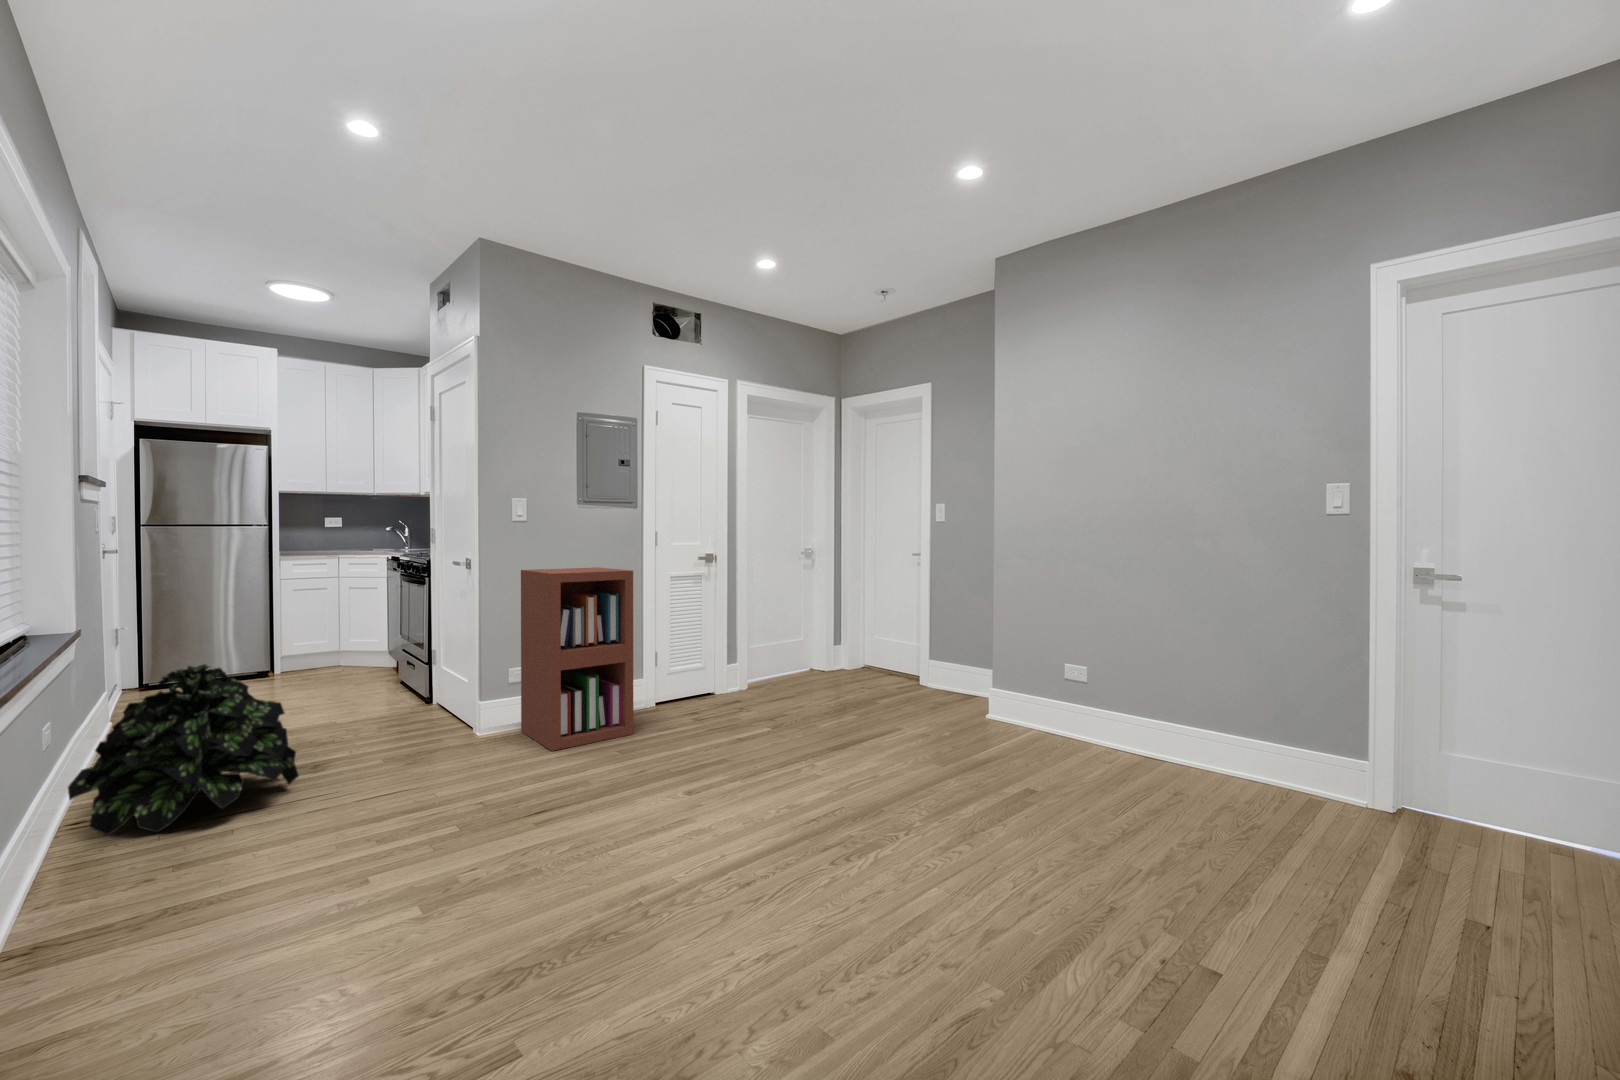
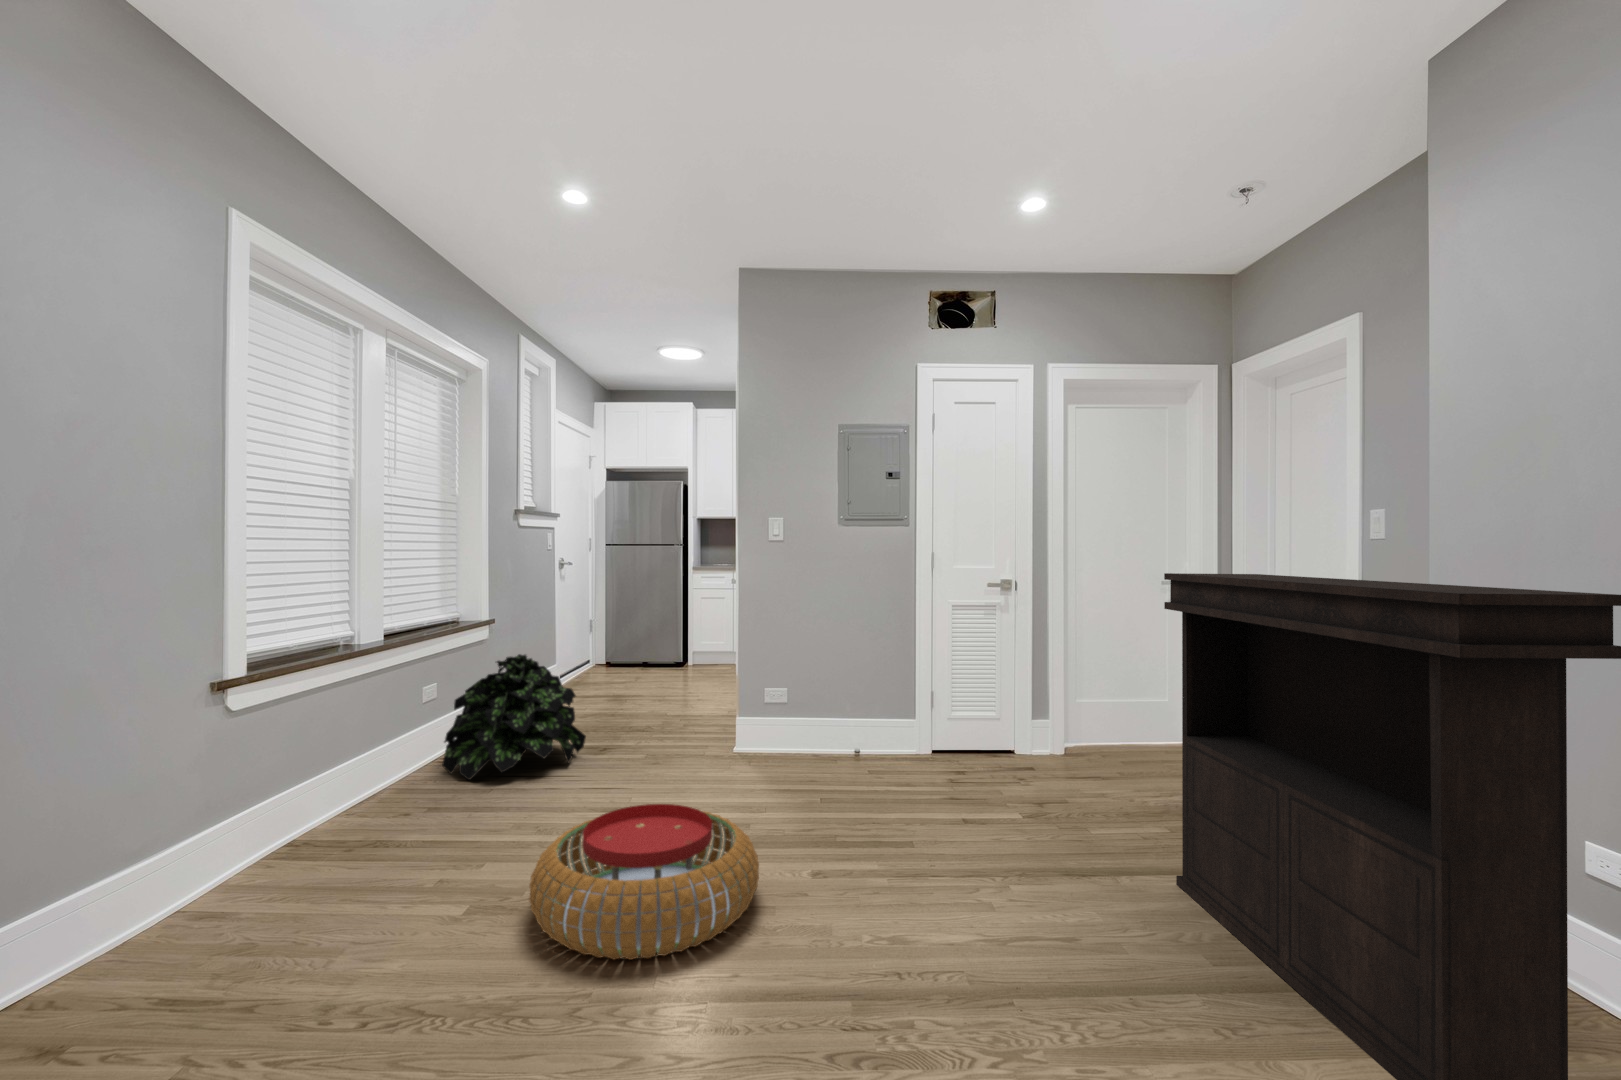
console table: none [885,543,1118,797] -> present [1164,573,1621,1080]
bookshelf: present [521,567,633,751] -> none [771,590,866,783]
pouf: none [472,762,687,898] -> present [529,804,759,960]

